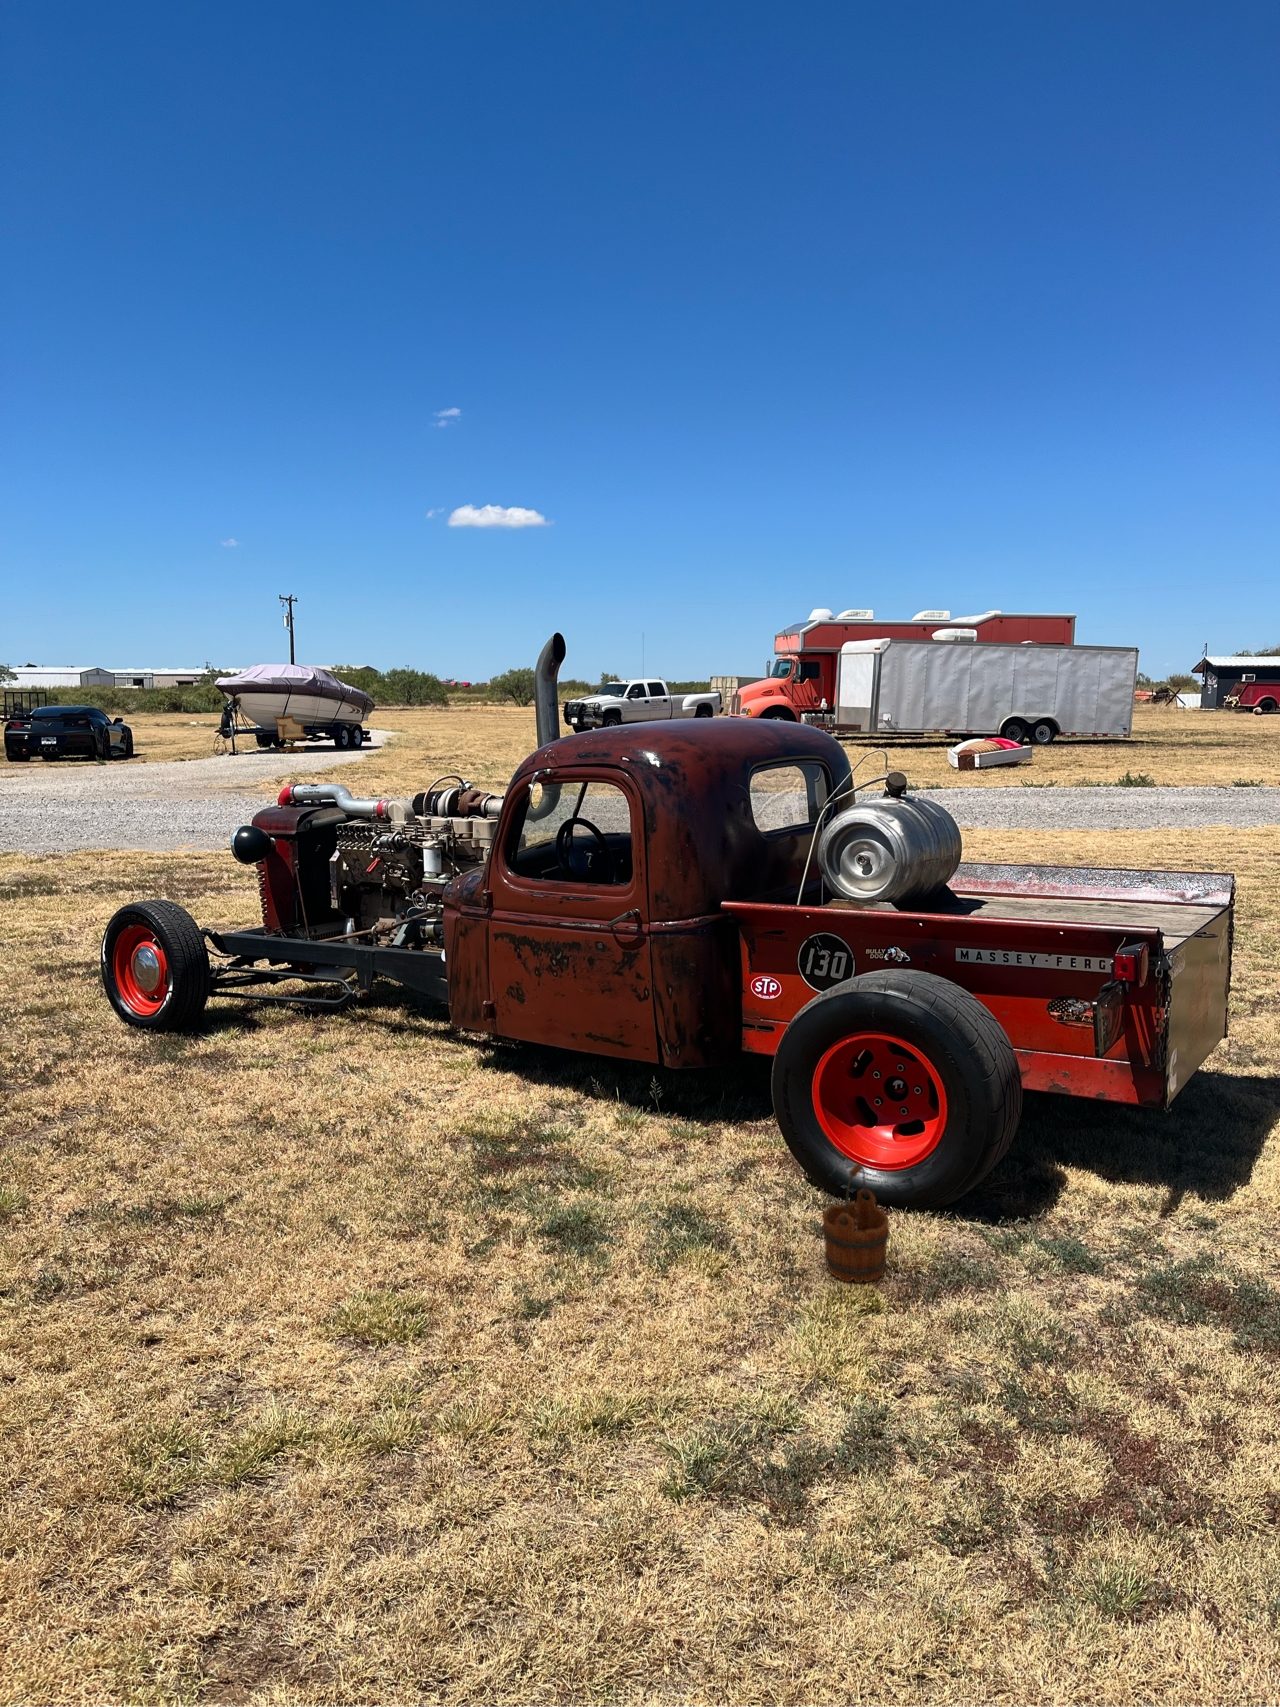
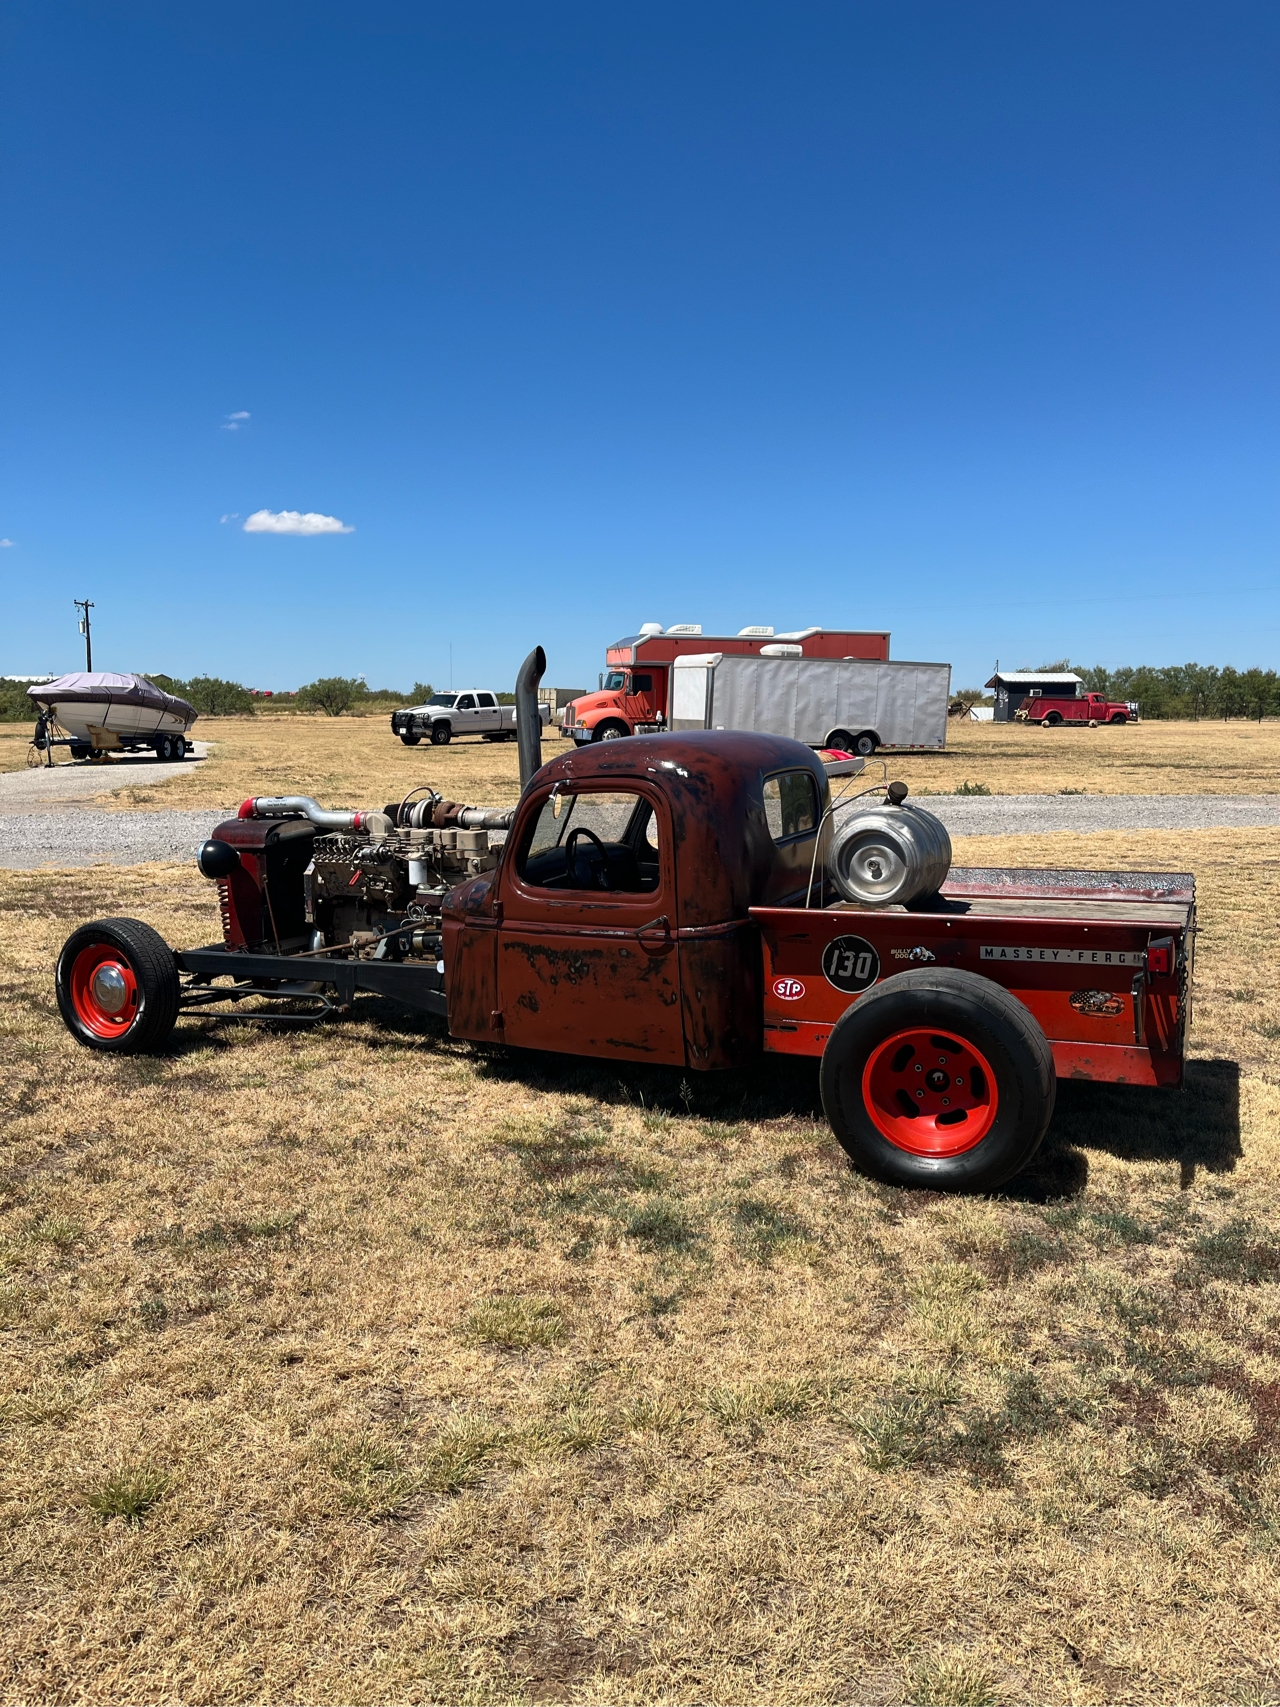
wooden bucket: present [822,1164,890,1283] -> none [882,1133,941,1238]

